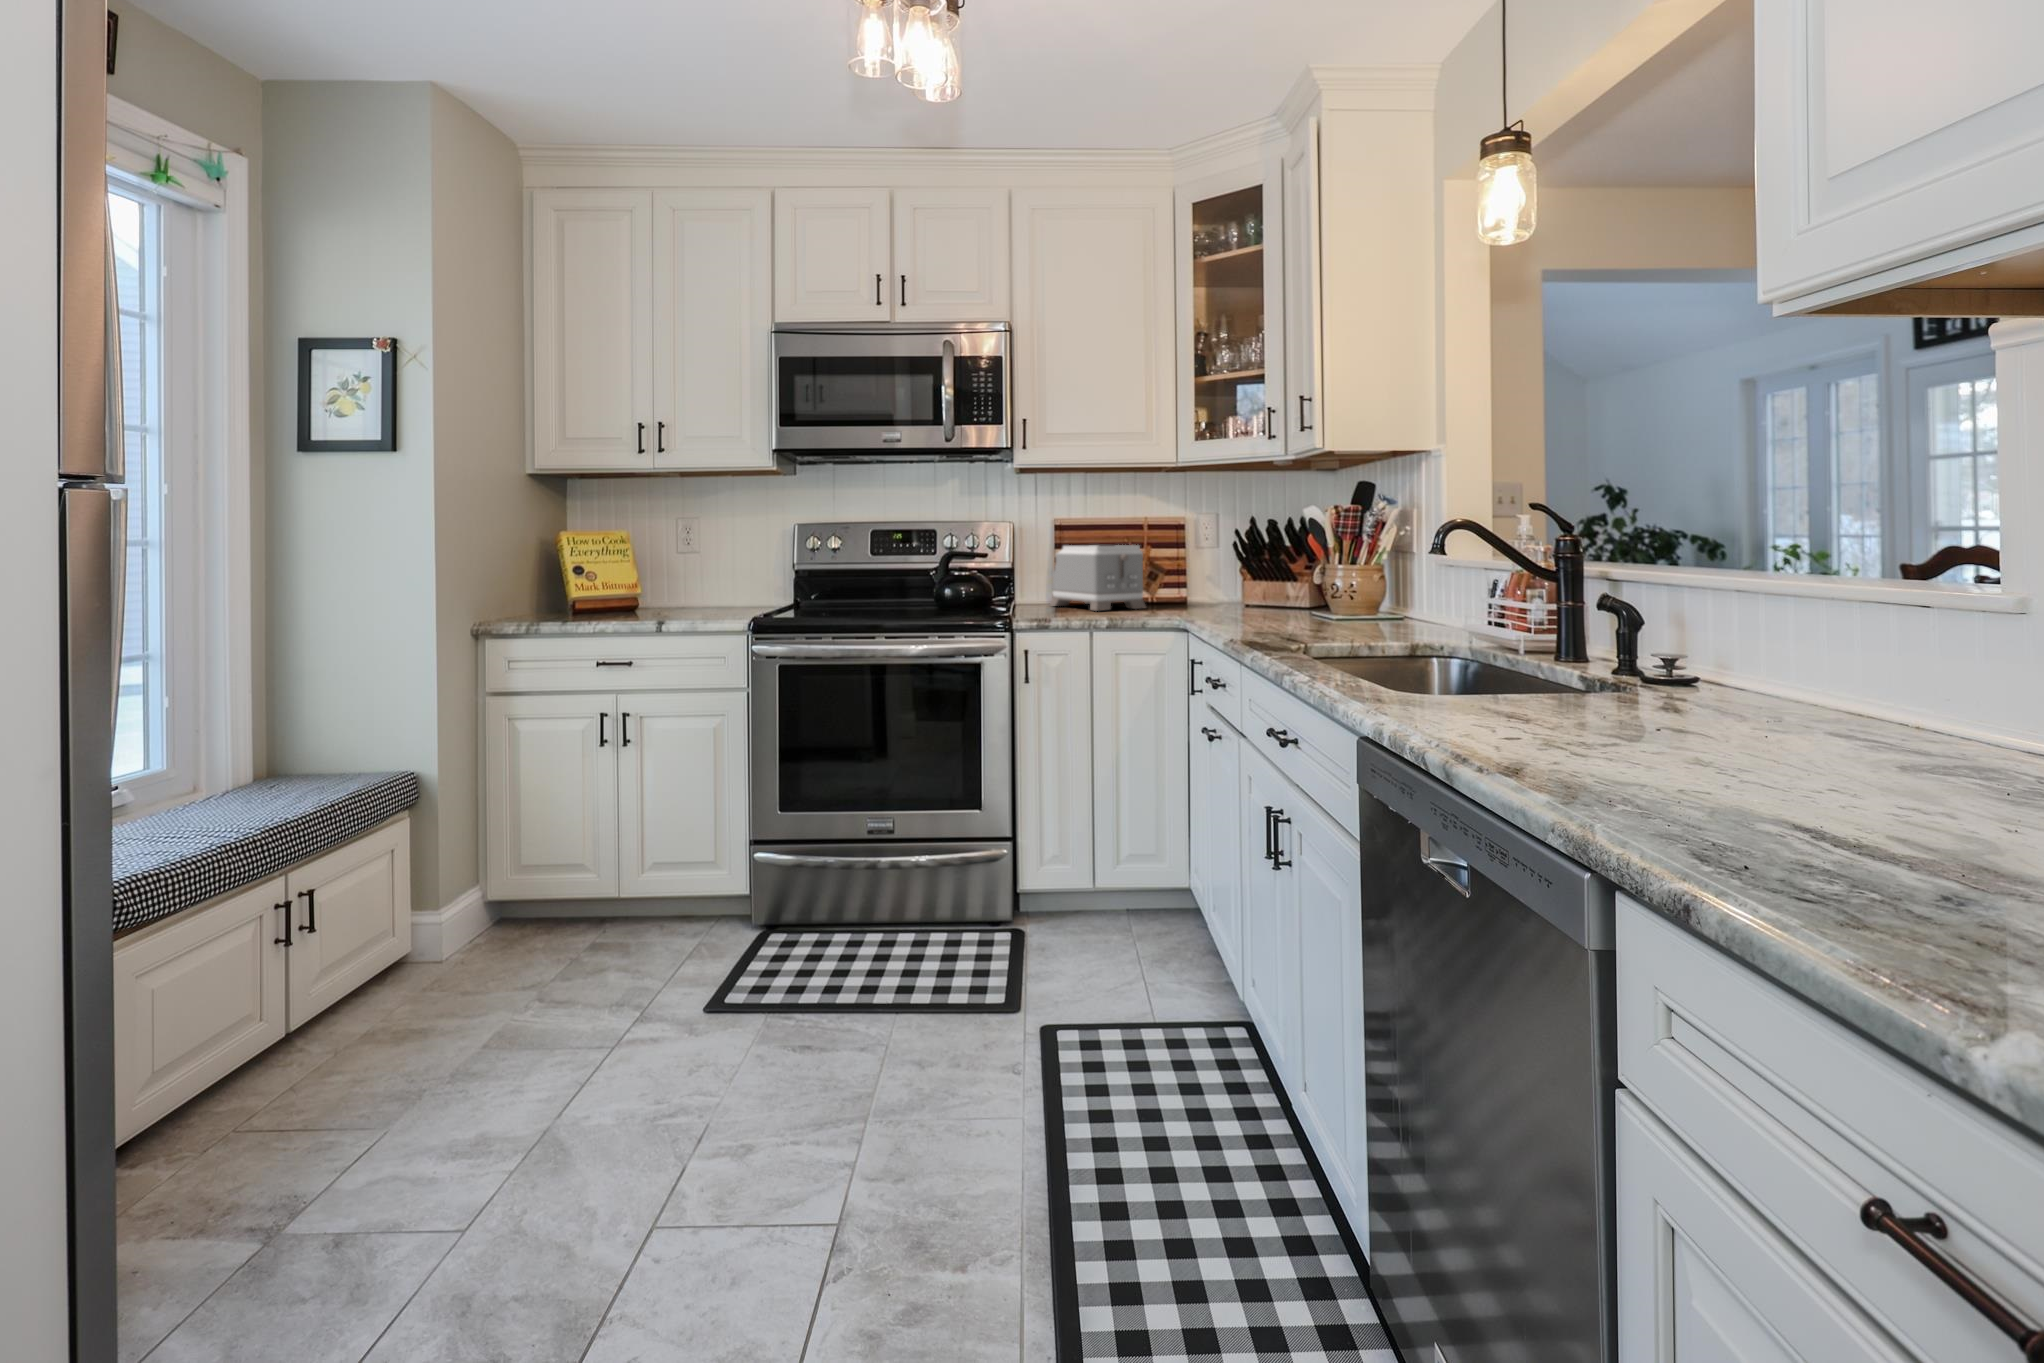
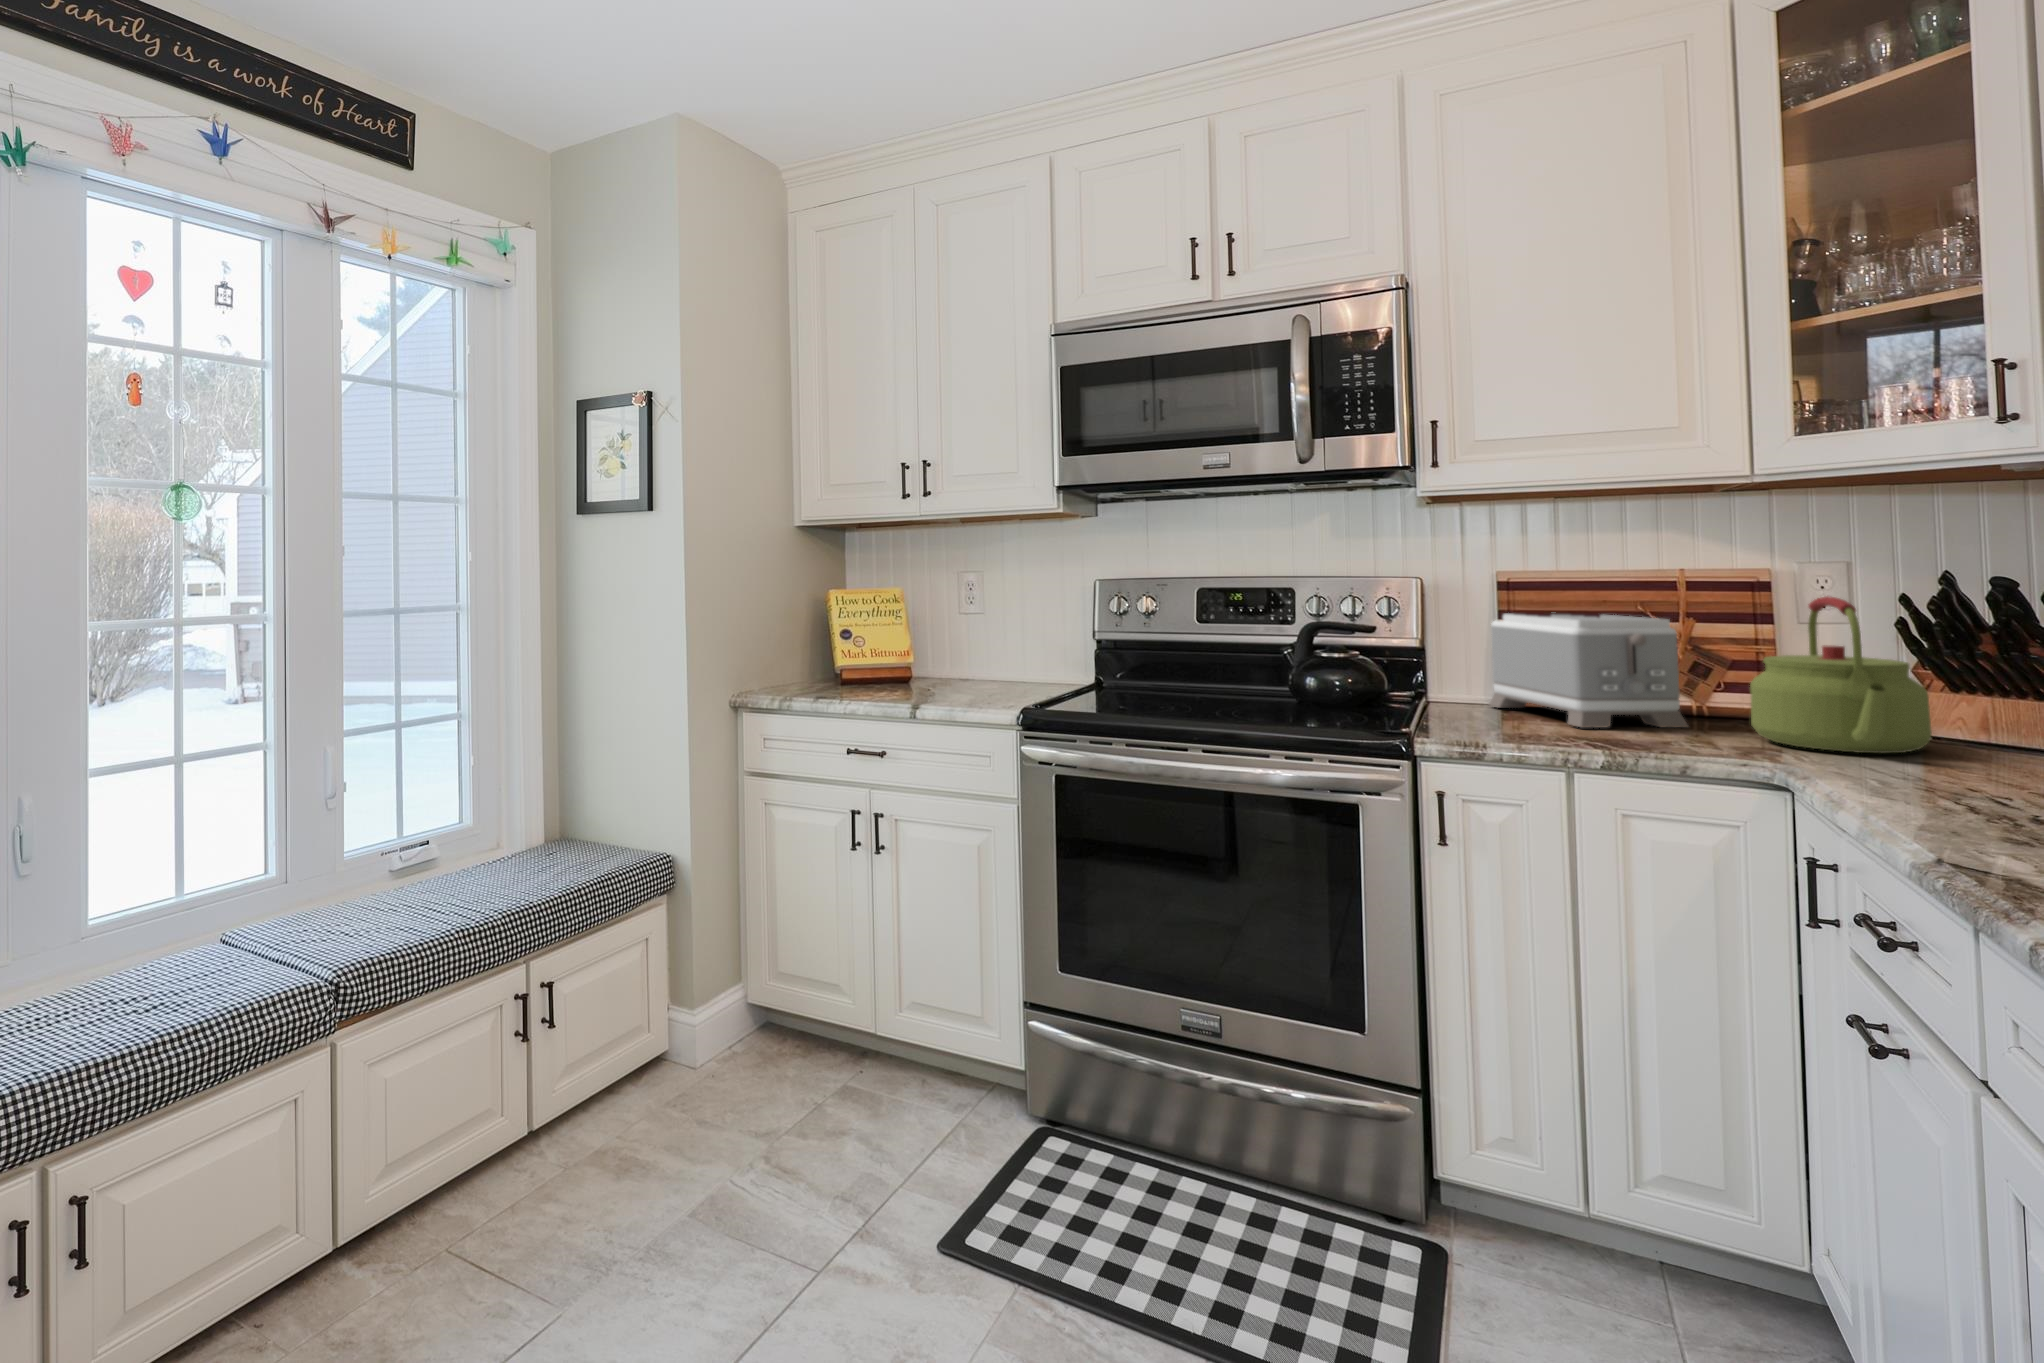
kettle: none [1172,530,1241,611] -> present [1750,596,1932,753]

